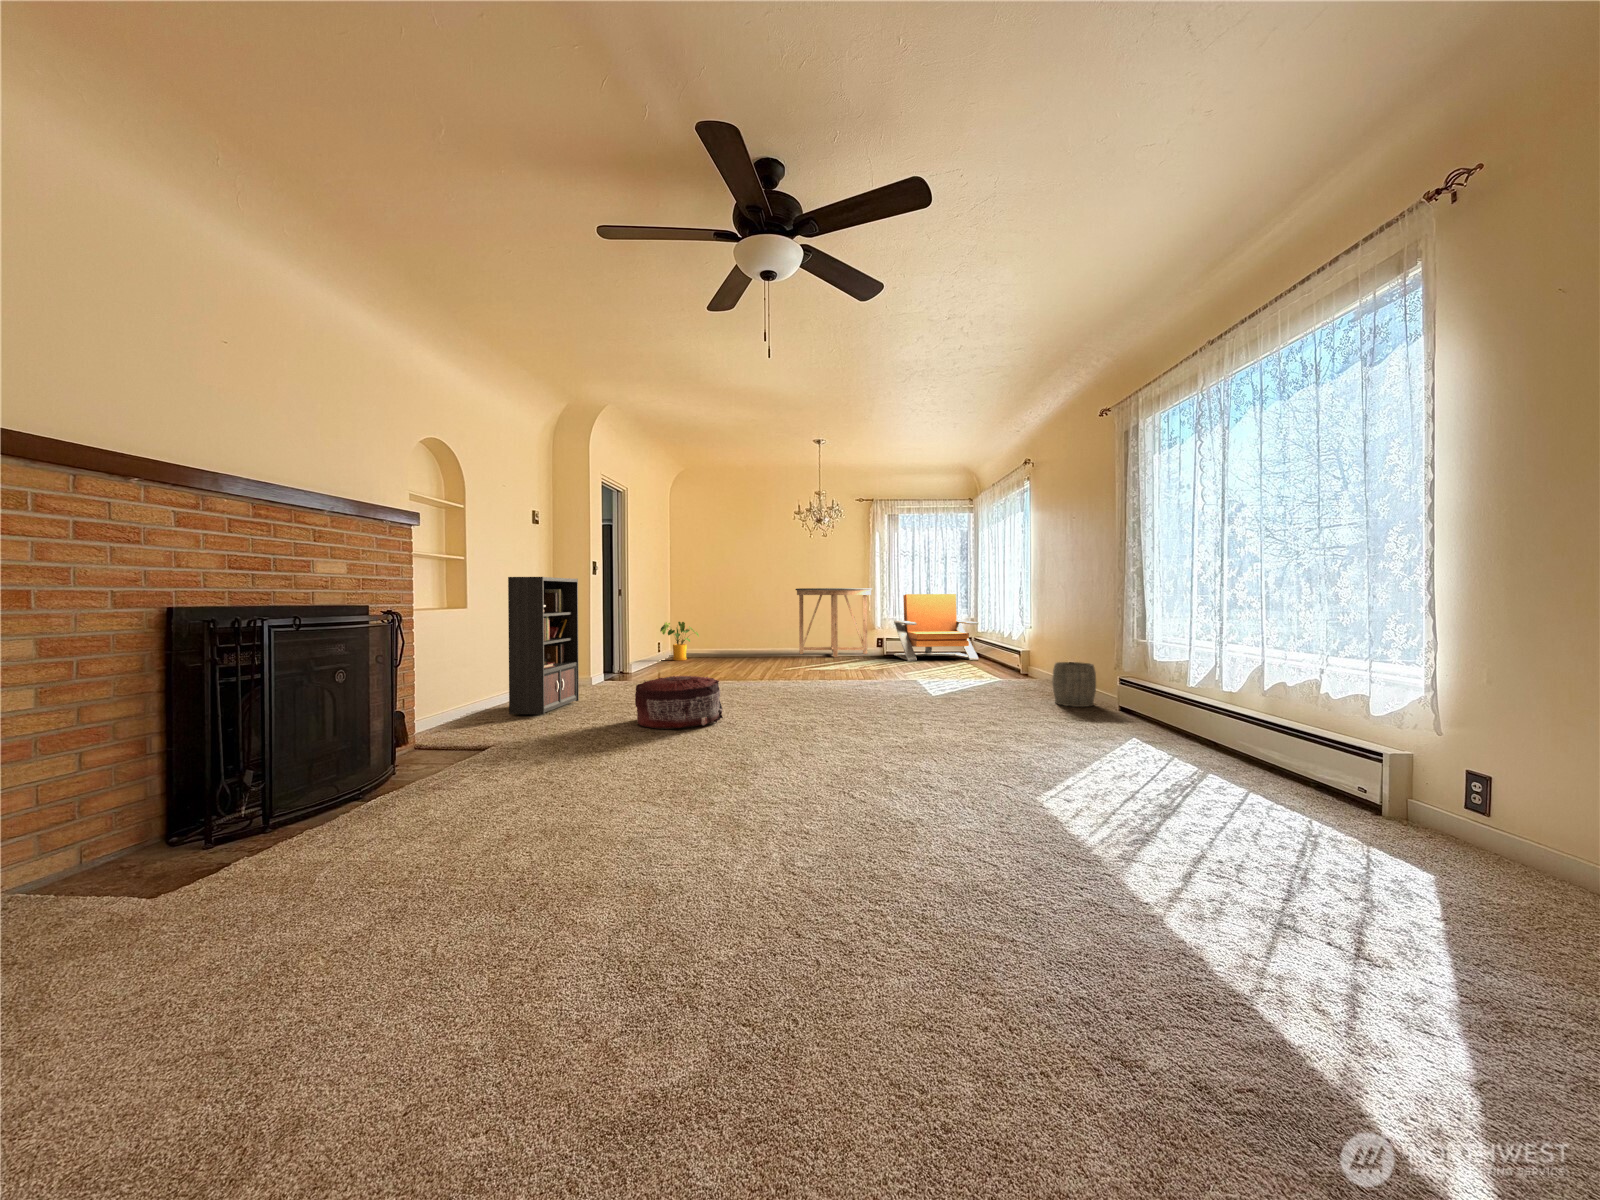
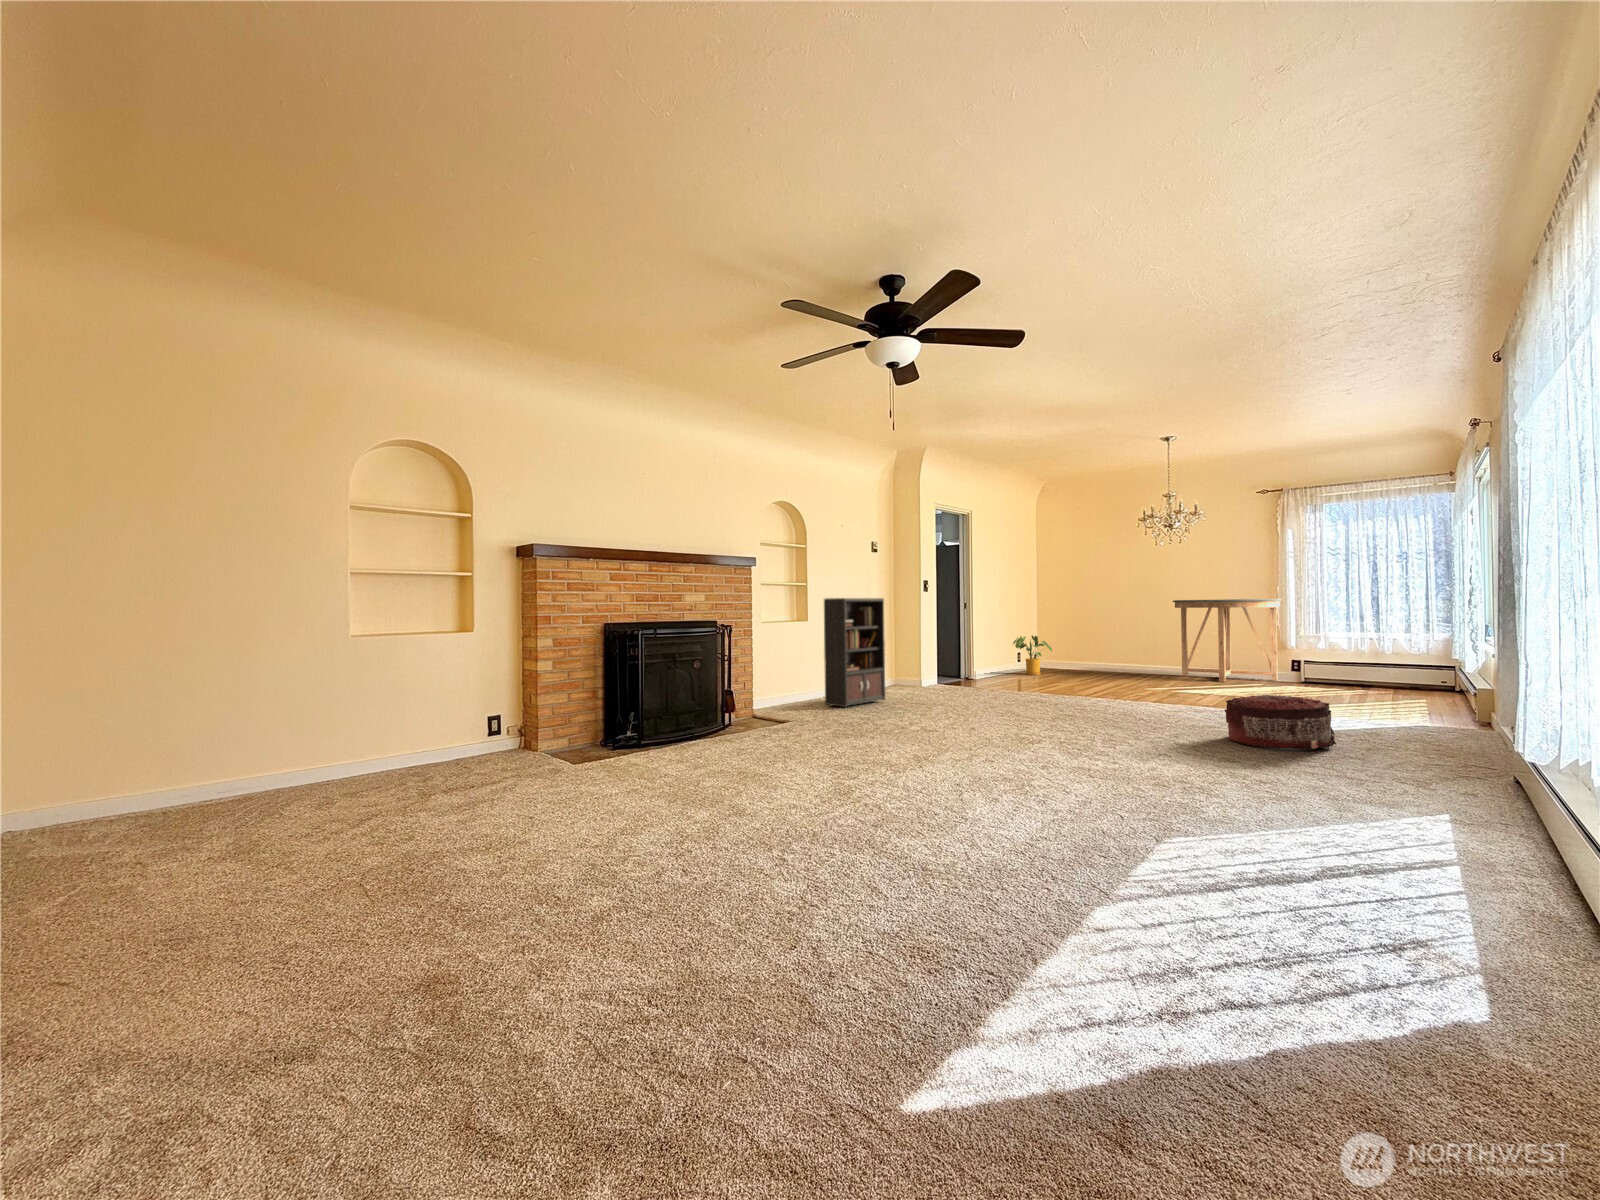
lounge chair: present [894,594,979,661] -> none [1315,605,1446,698]
woven basket: present [1052,662,1096,707] -> none [1416,700,1491,763]
pouf: present [635,676,723,729] -> present [1225,695,1336,749]

